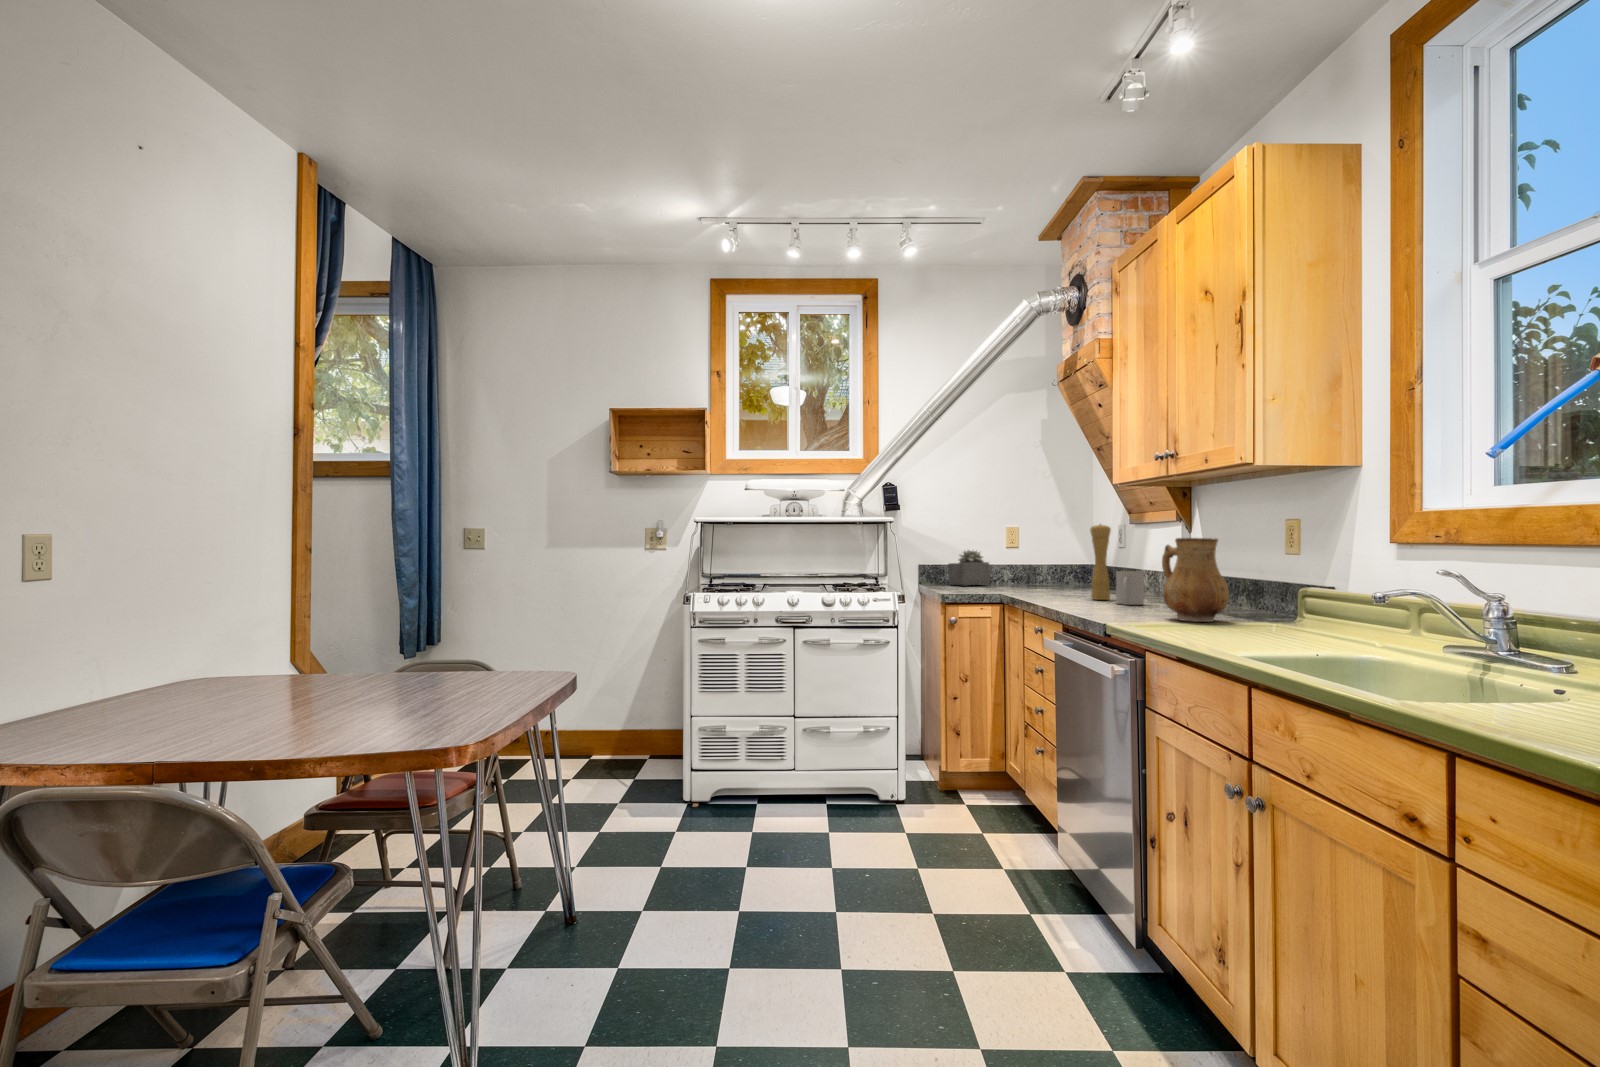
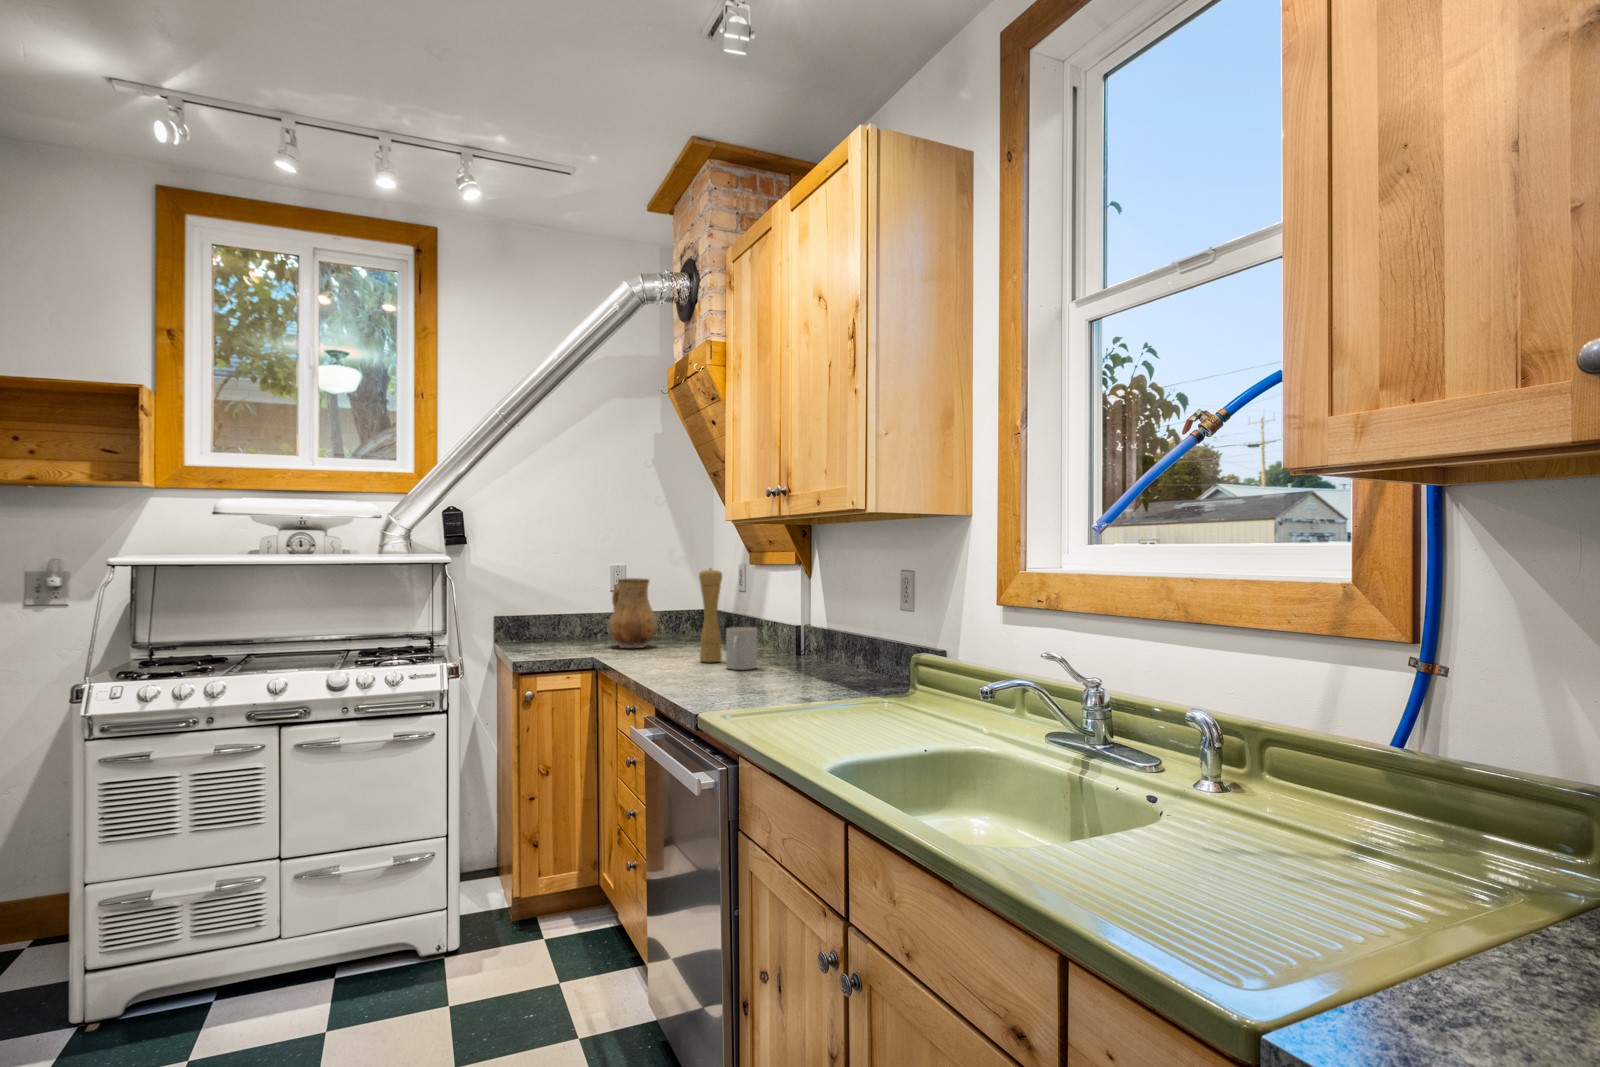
ceramic pitcher: present [1162,538,1229,622] -> present [608,578,657,648]
succulent plant: present [948,550,990,585] -> none [533,594,588,642]

